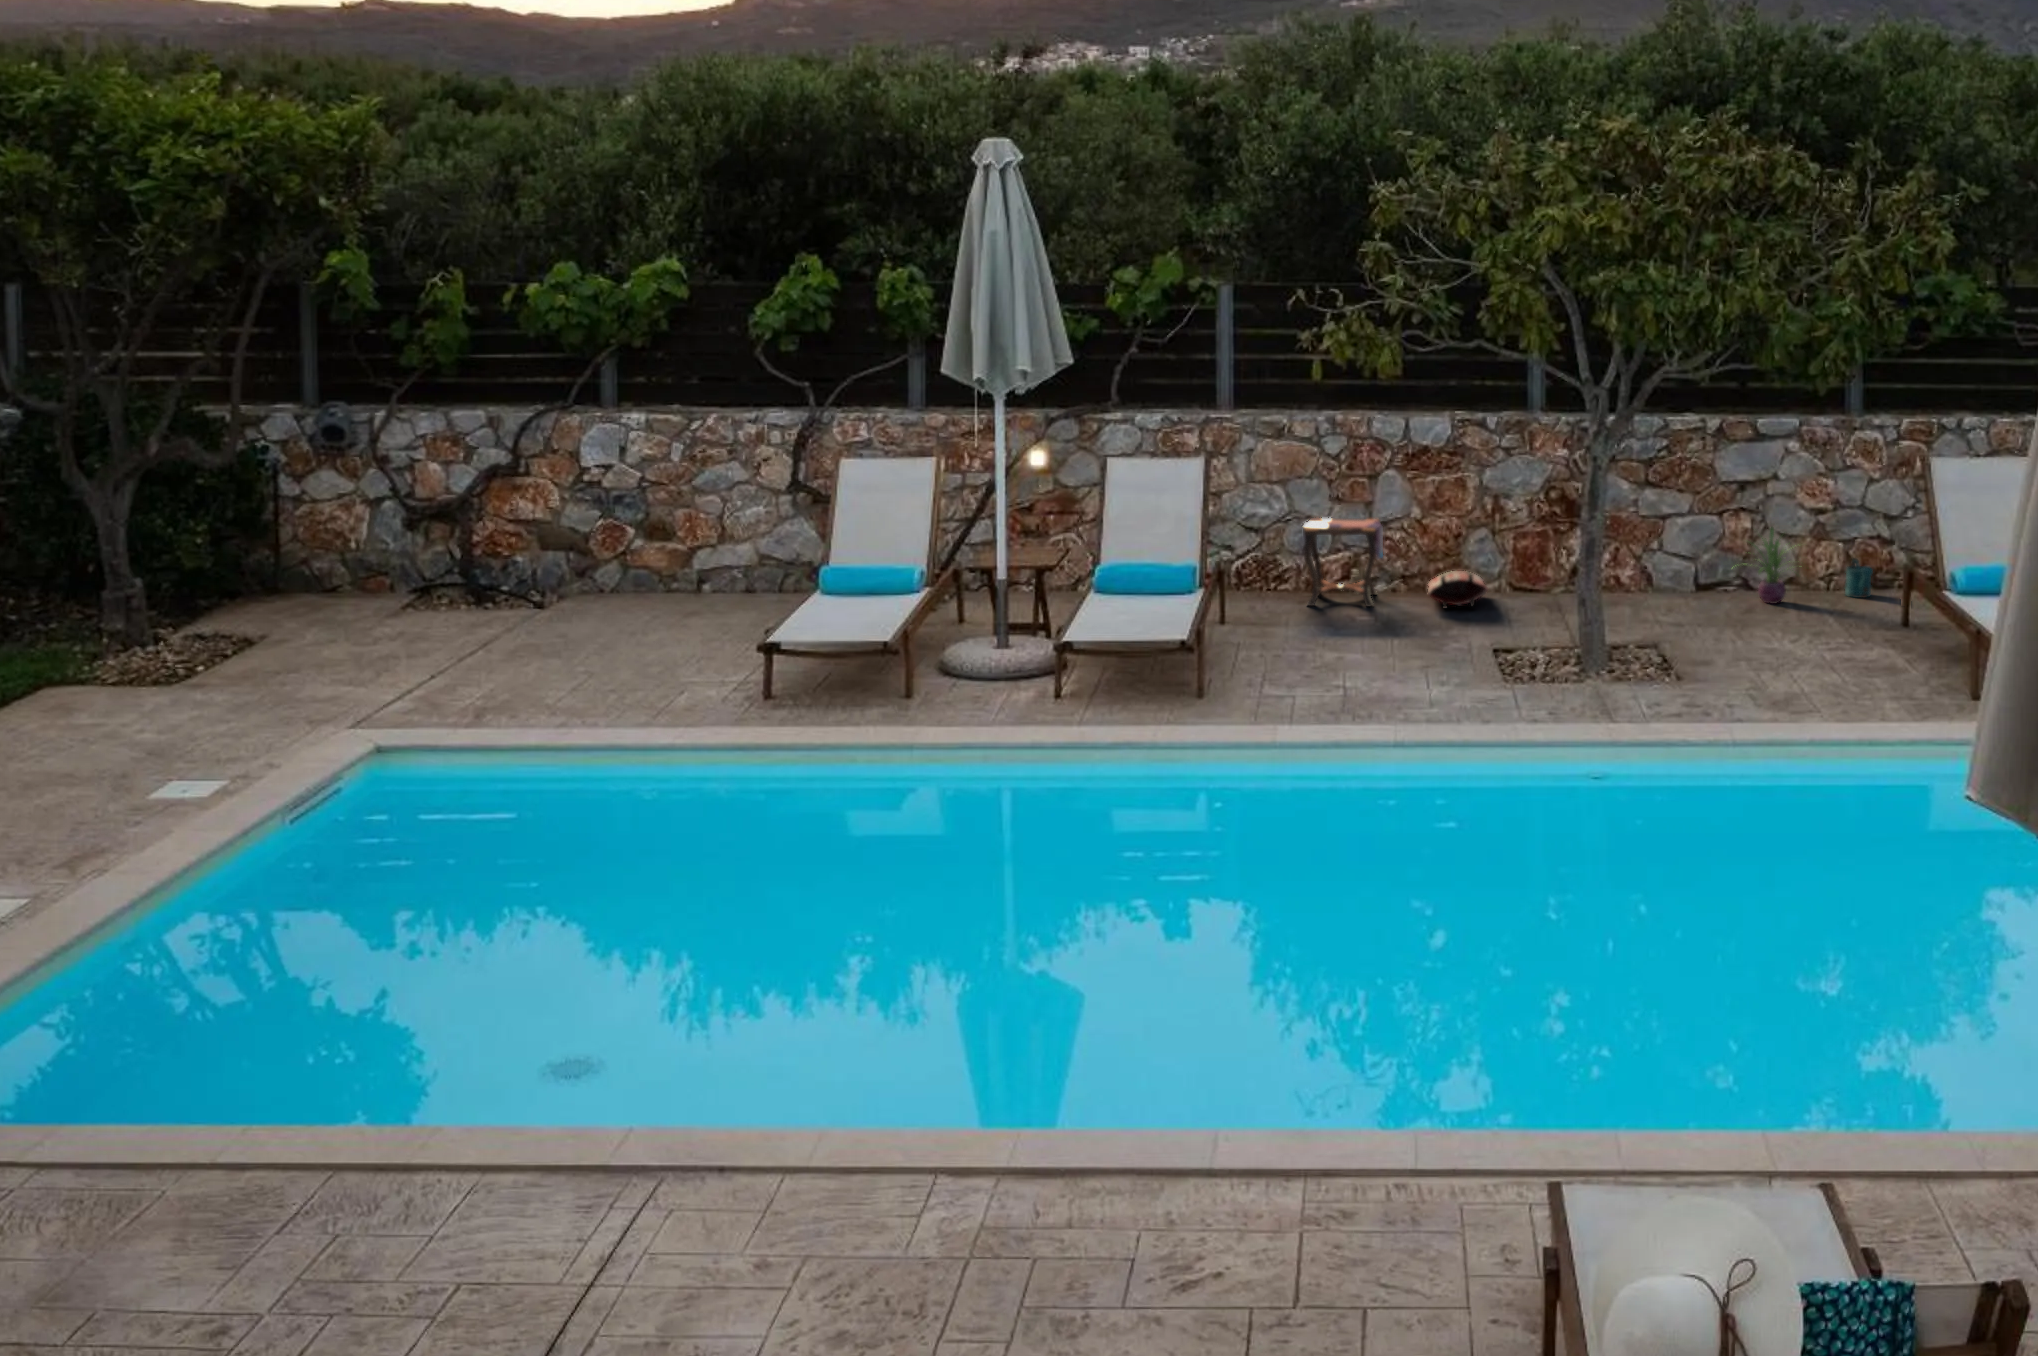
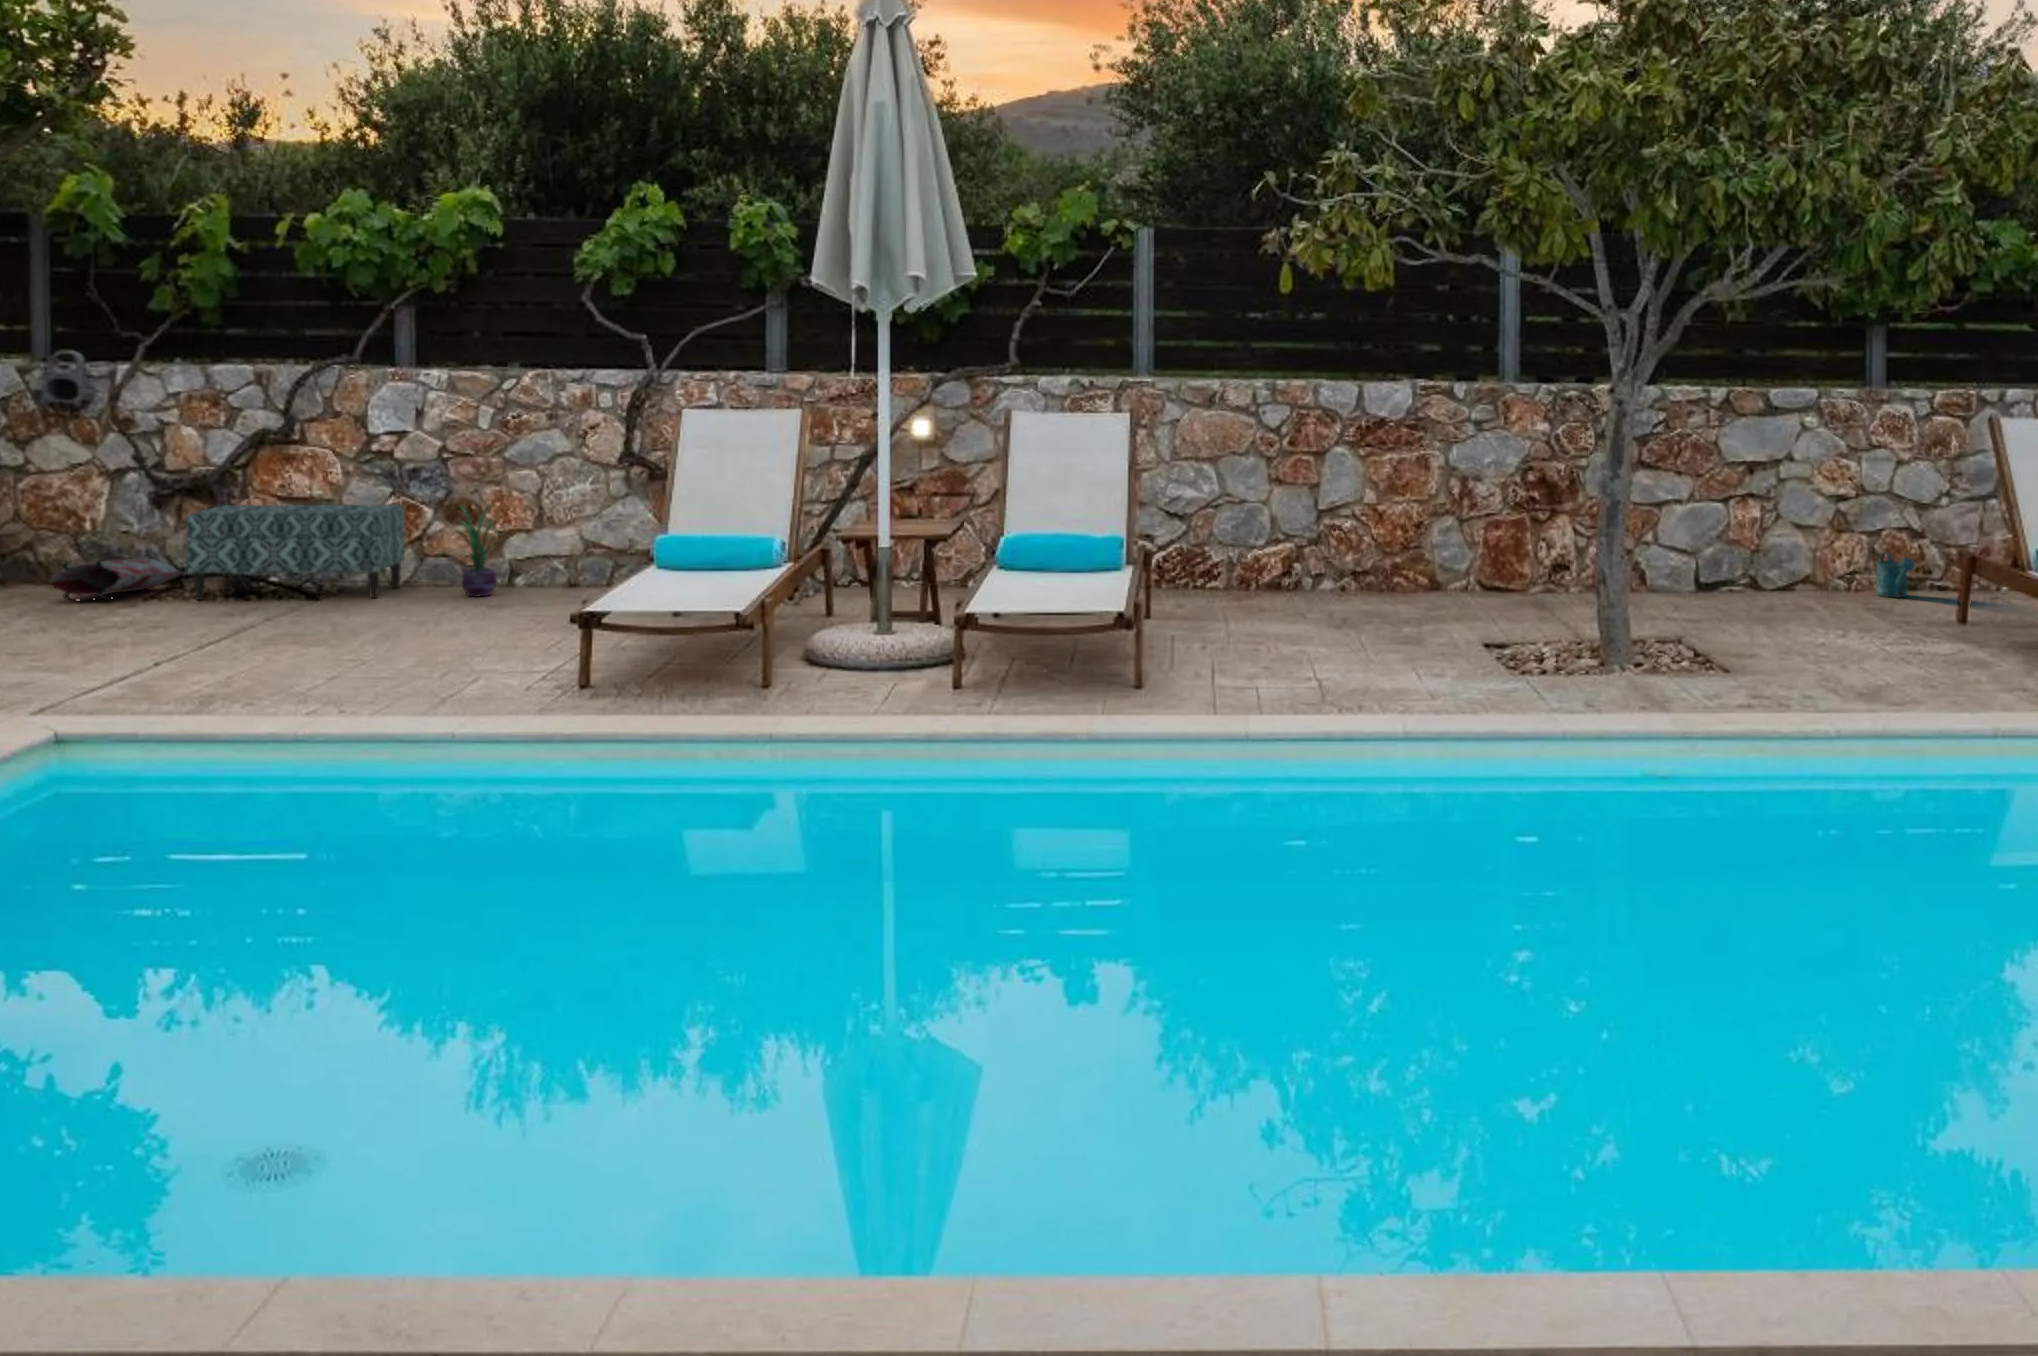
side table: present [1303,518,1383,607] -> none [1238,500,1334,603]
bench: none [439,526,616,609] -> present [186,504,405,600]
decorative plant: present [1732,527,1793,603] -> present [446,505,502,596]
bag: present [1428,571,1488,608] -> present [50,557,179,601]

